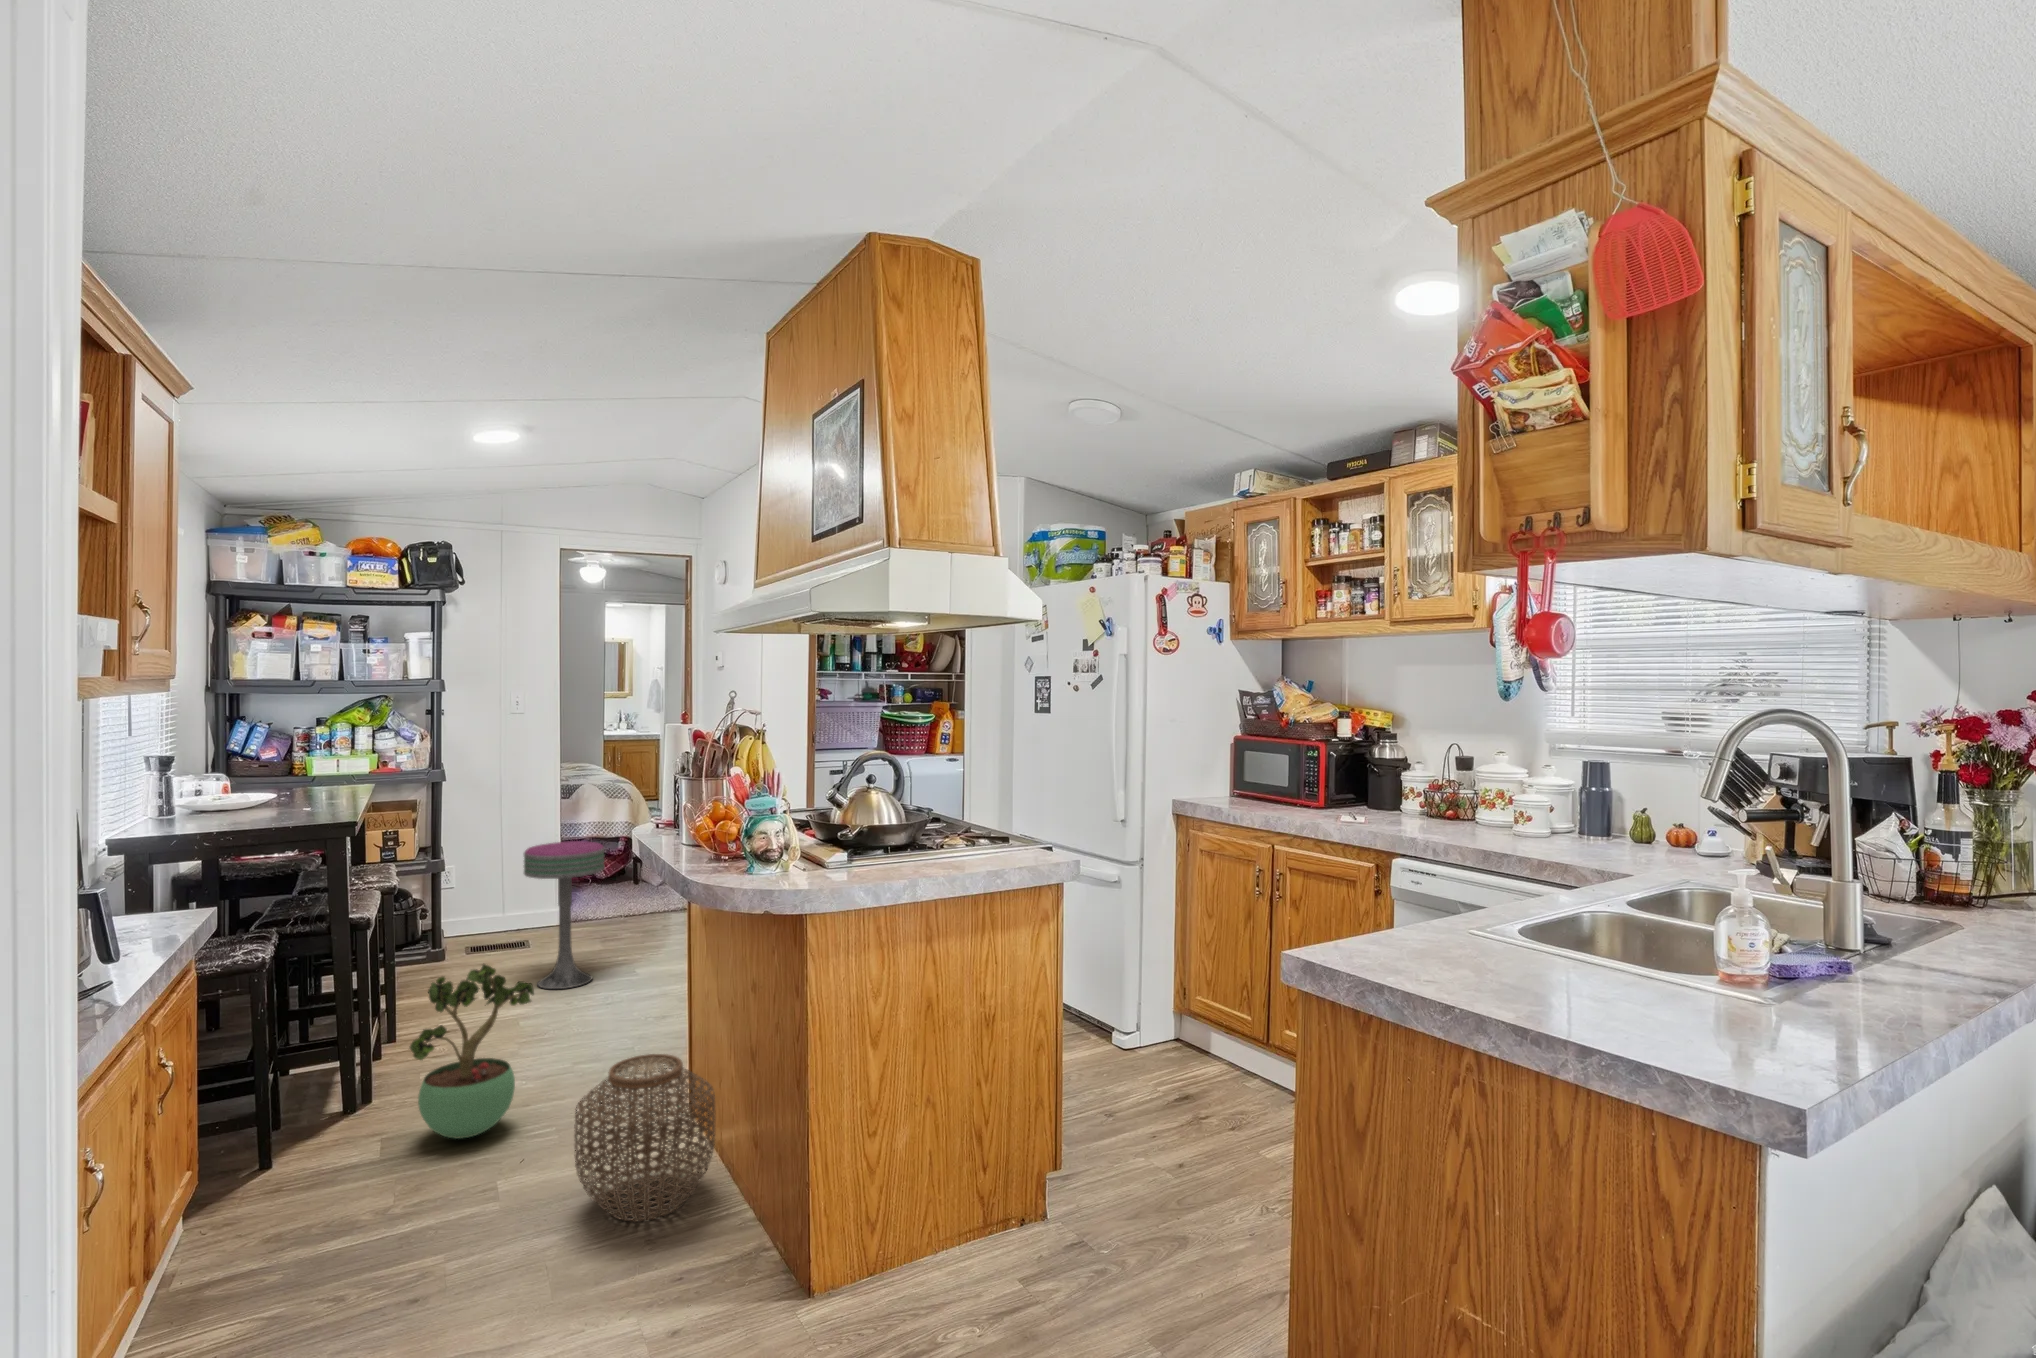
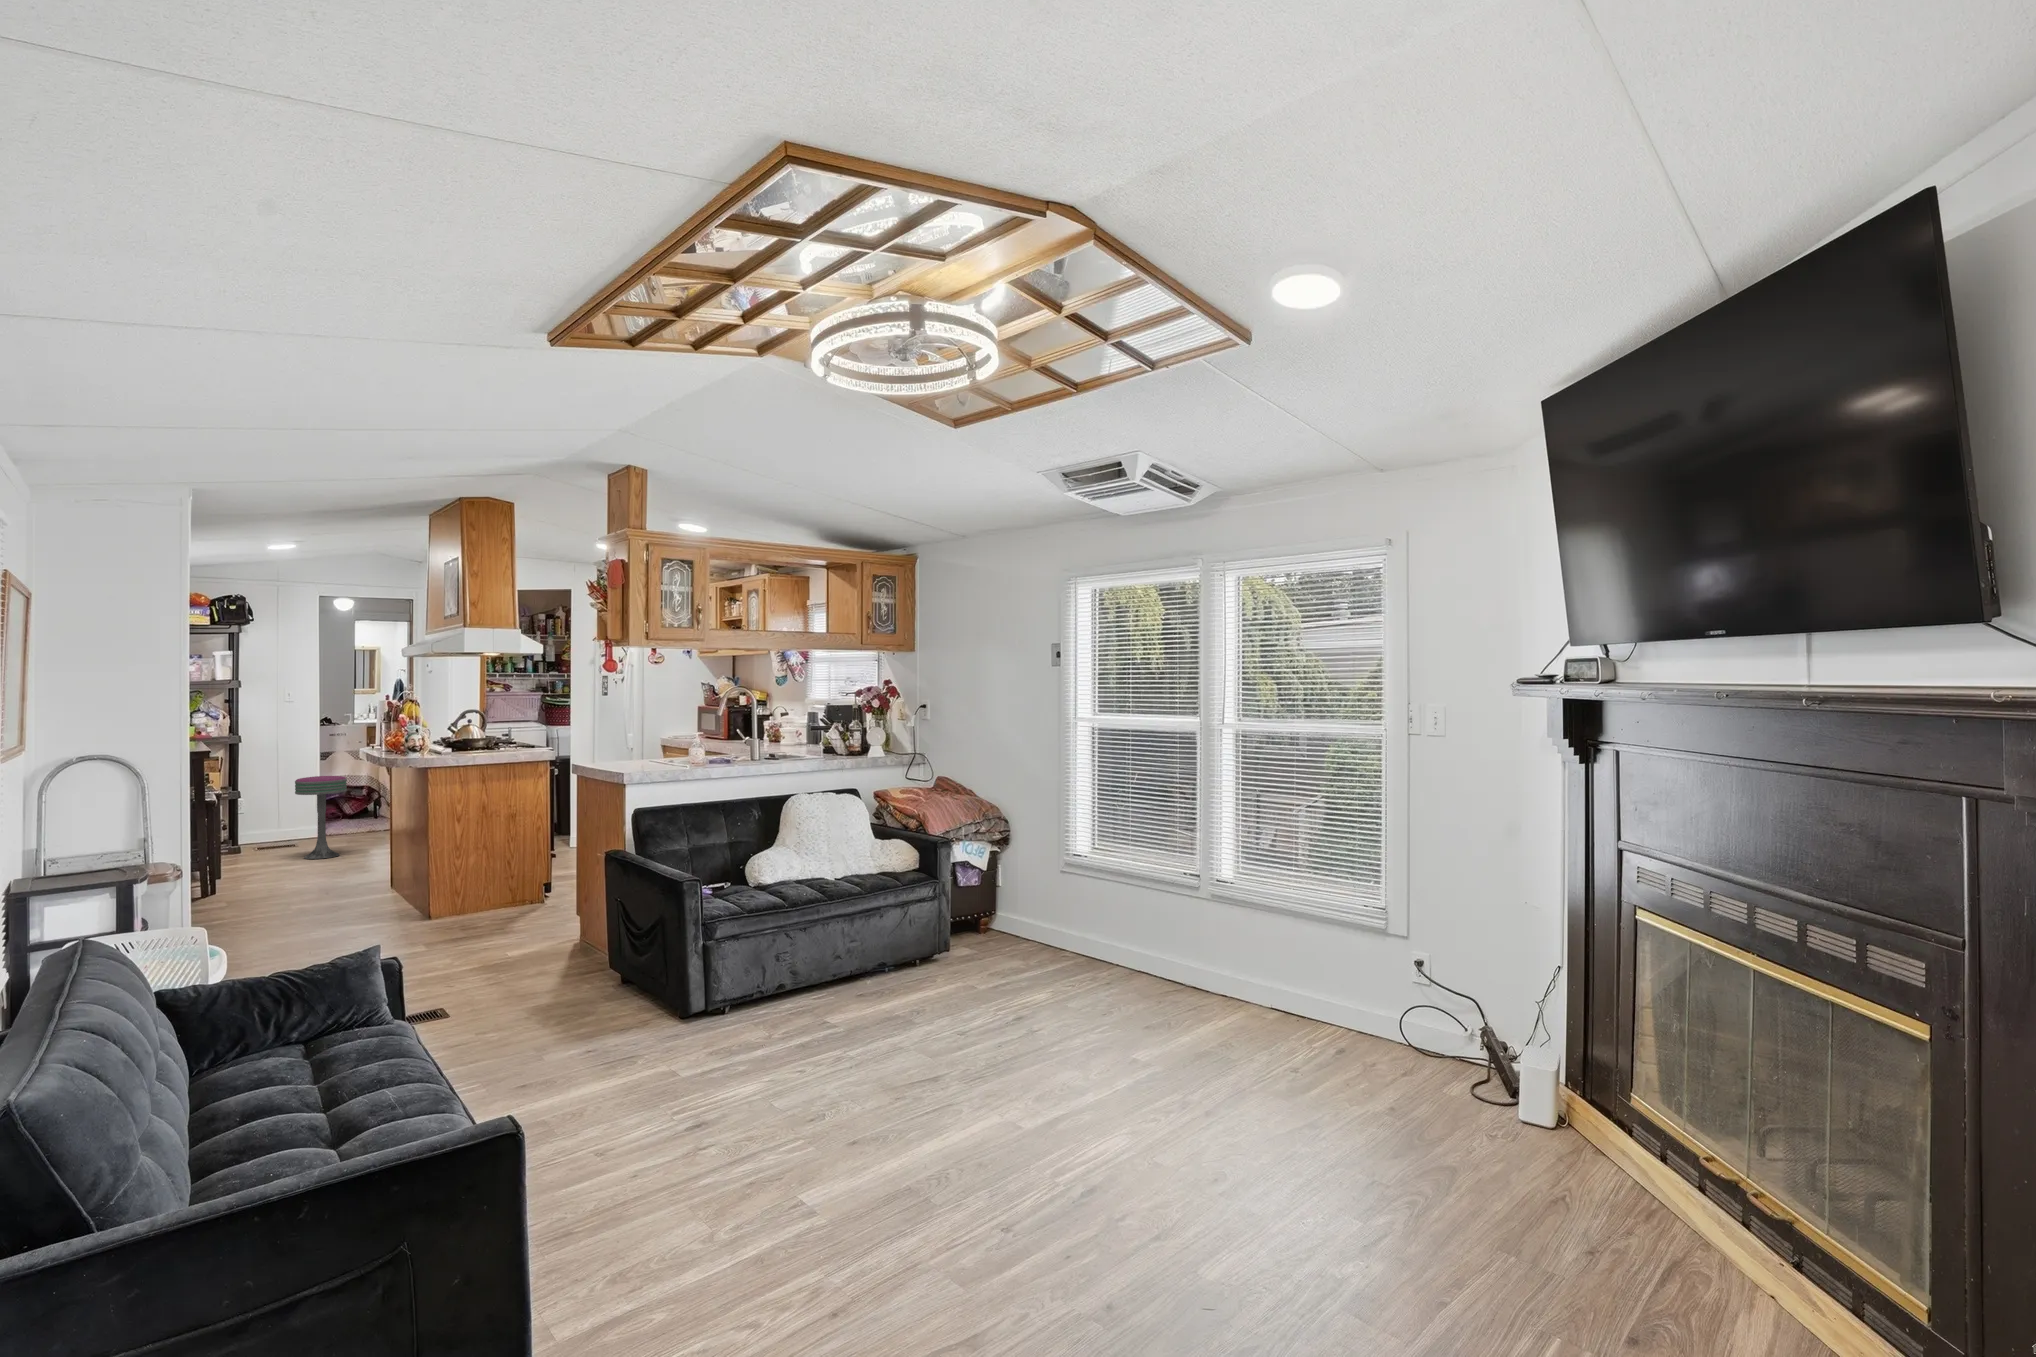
potted plant: present [410,964,534,1139] -> none [240,816,304,898]
woven basket: present [574,1054,715,1221] -> none [324,846,392,911]

